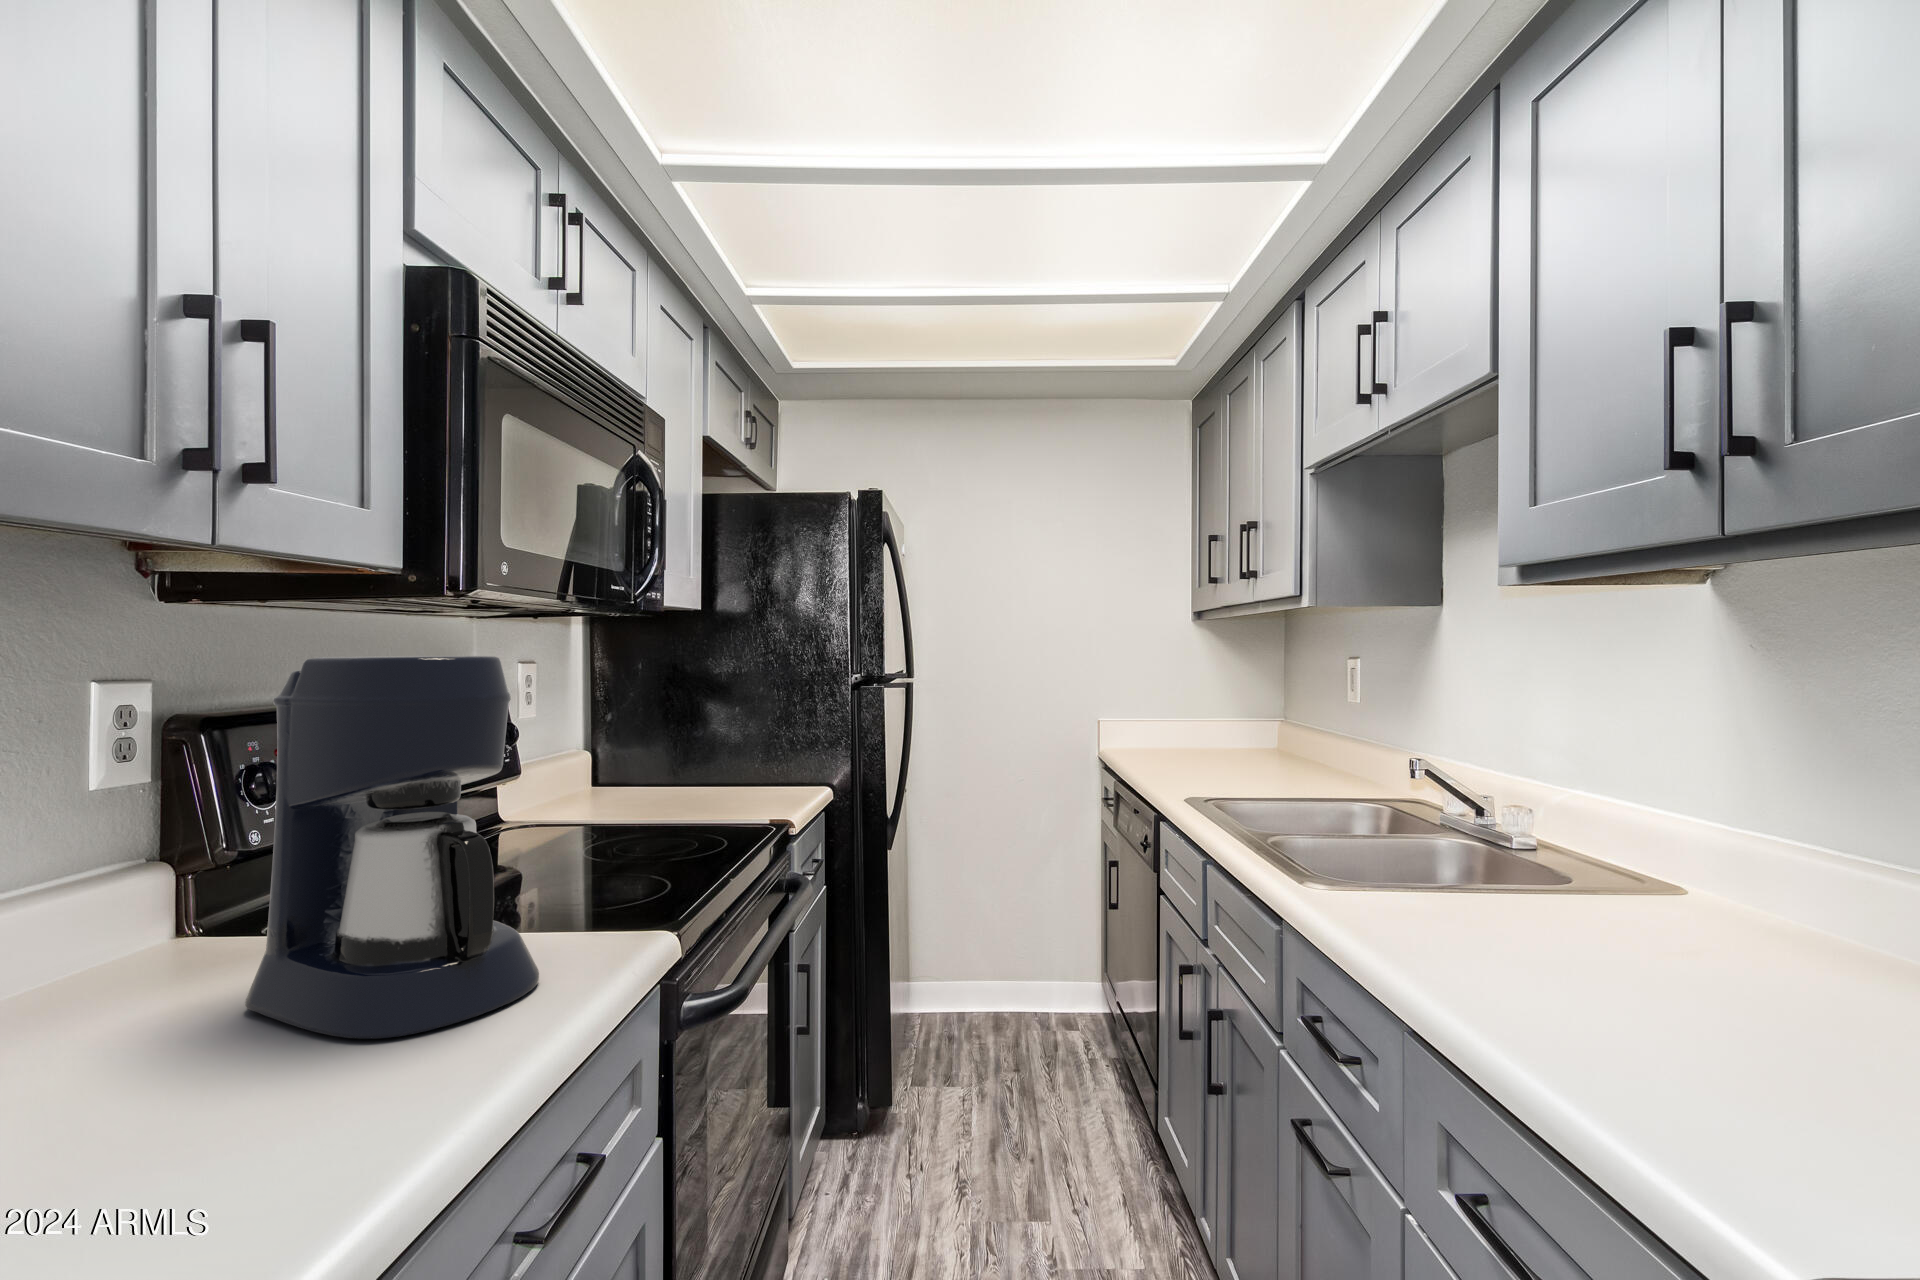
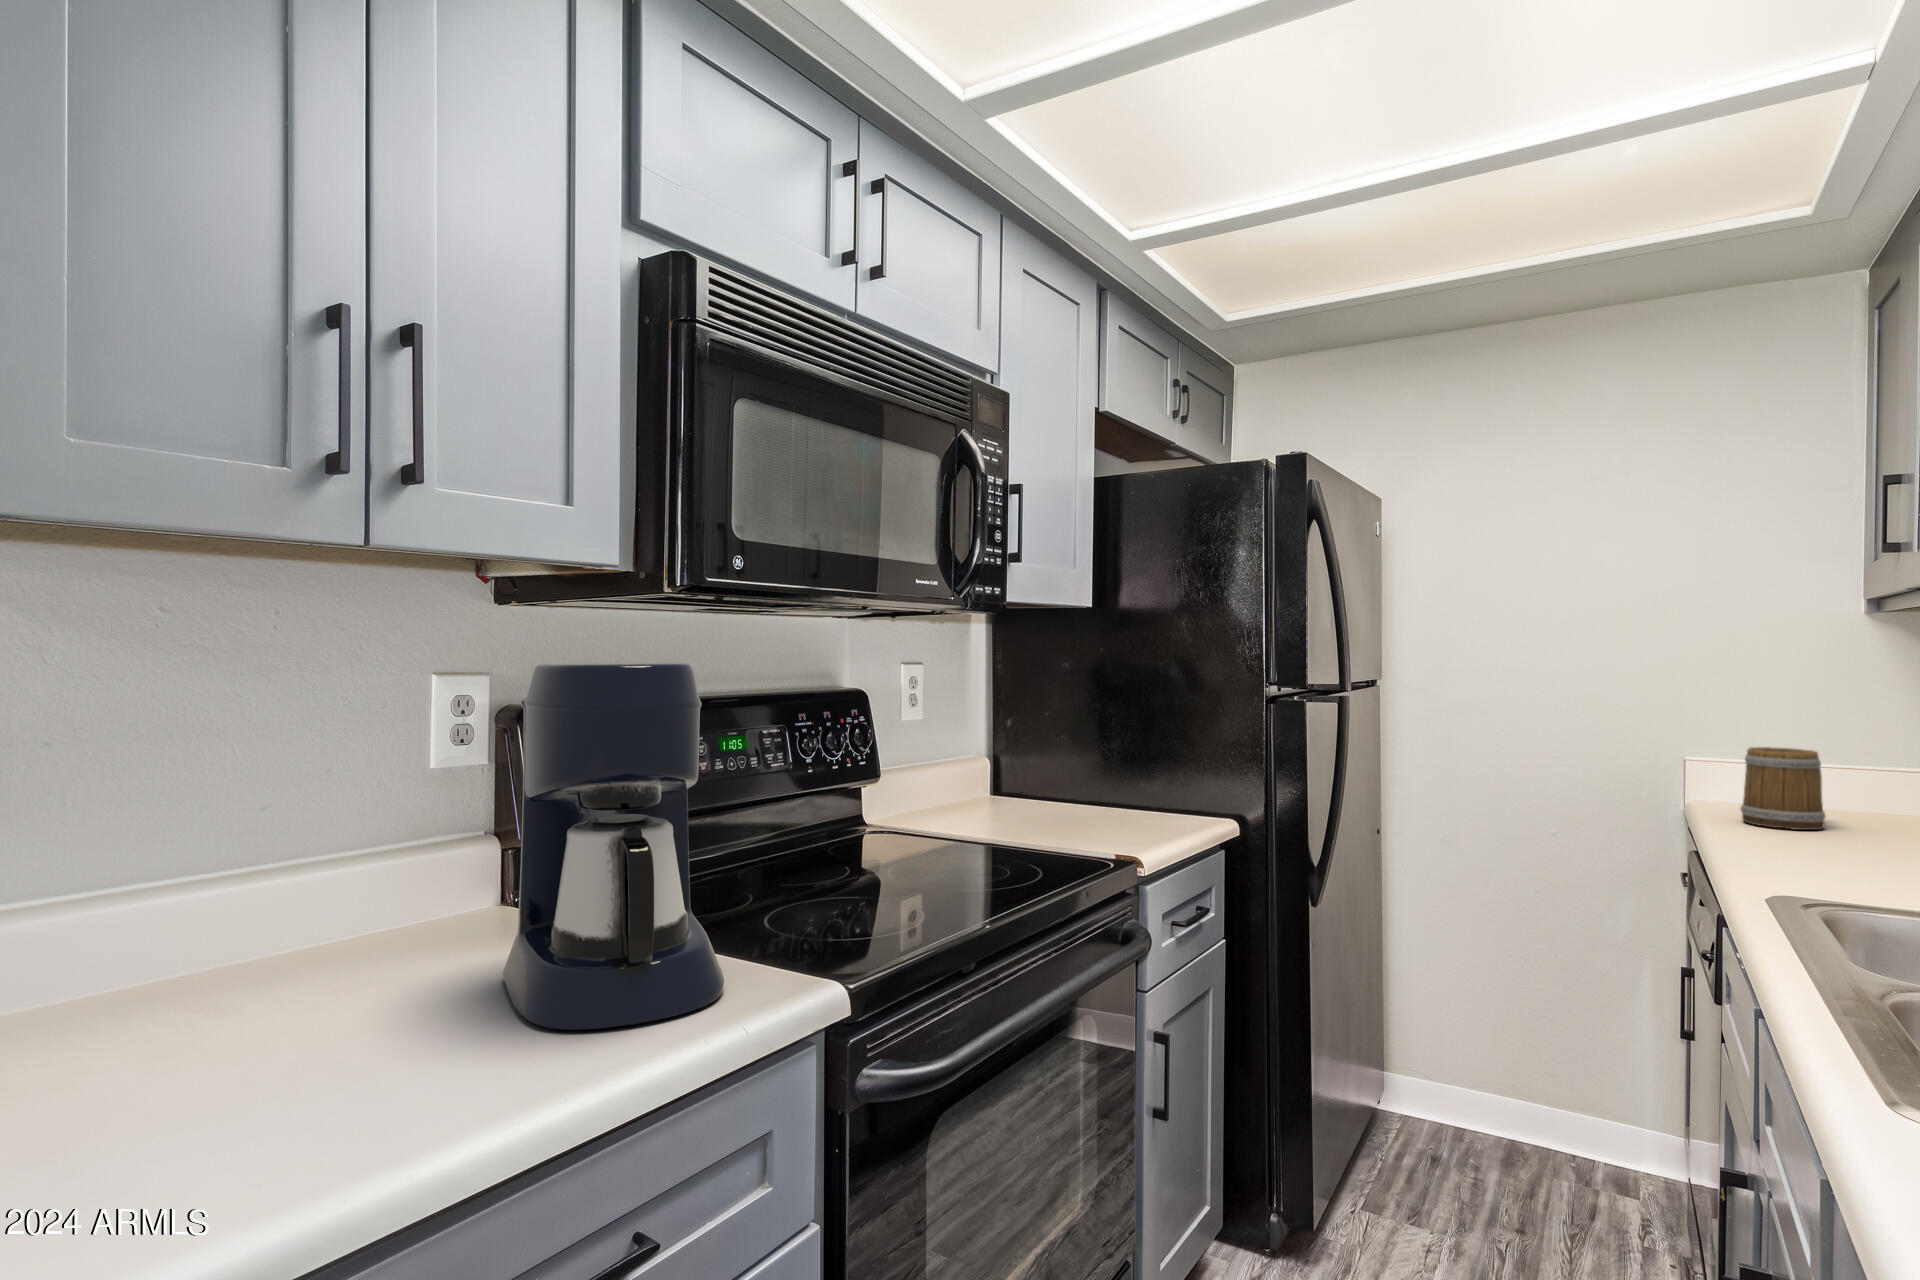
mug: none [1139,712,1182,764] -> present [1740,747,1825,830]

